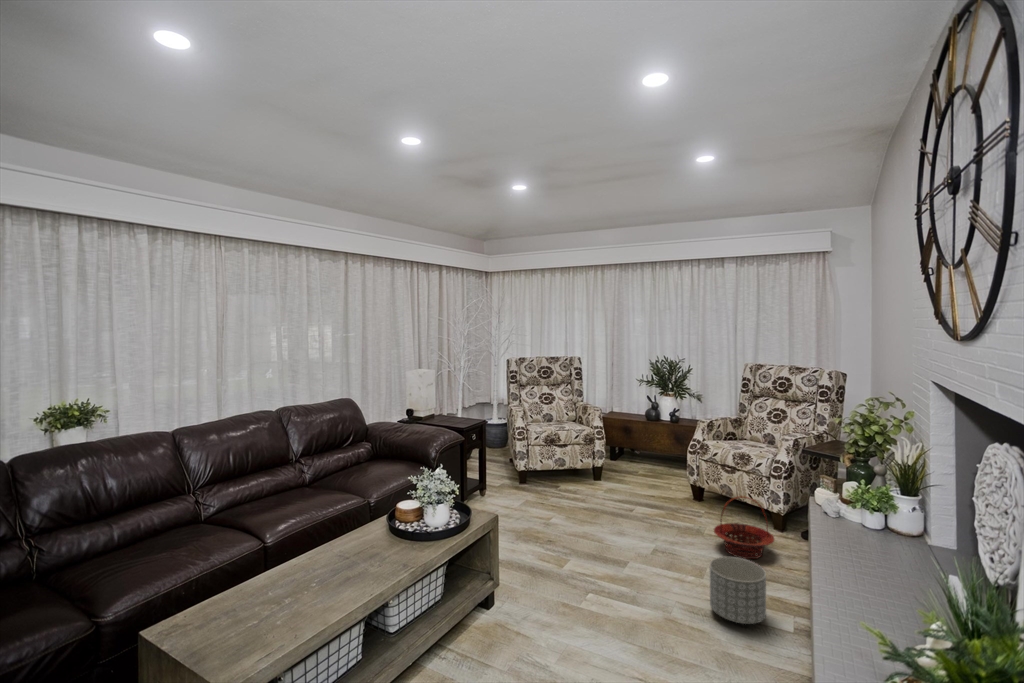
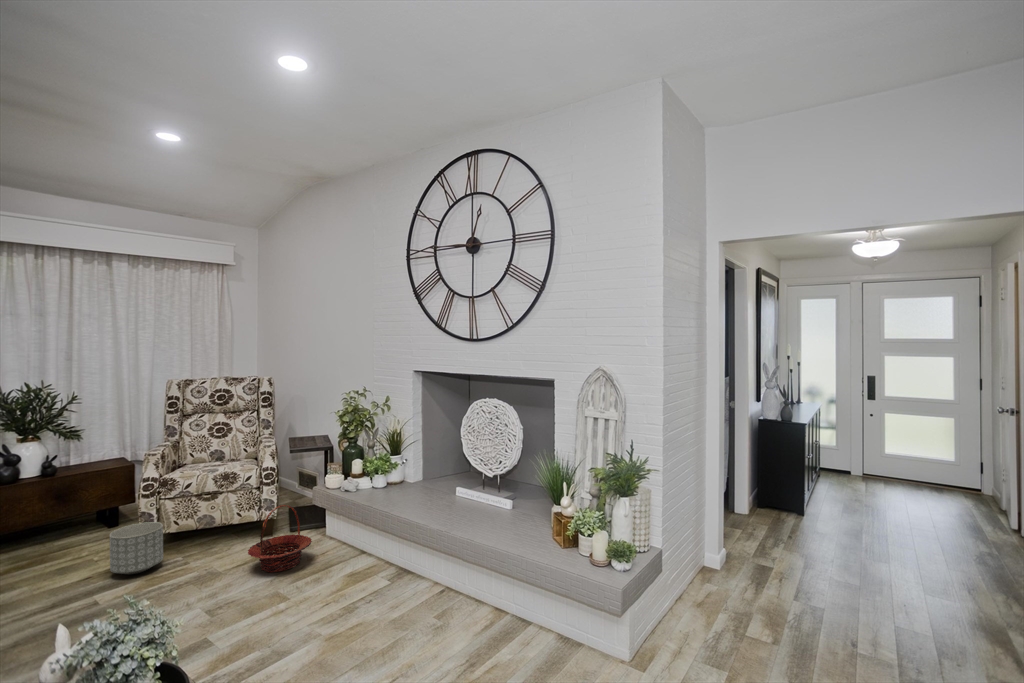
planter: present [710,557,766,624] -> present [110,522,163,574]

